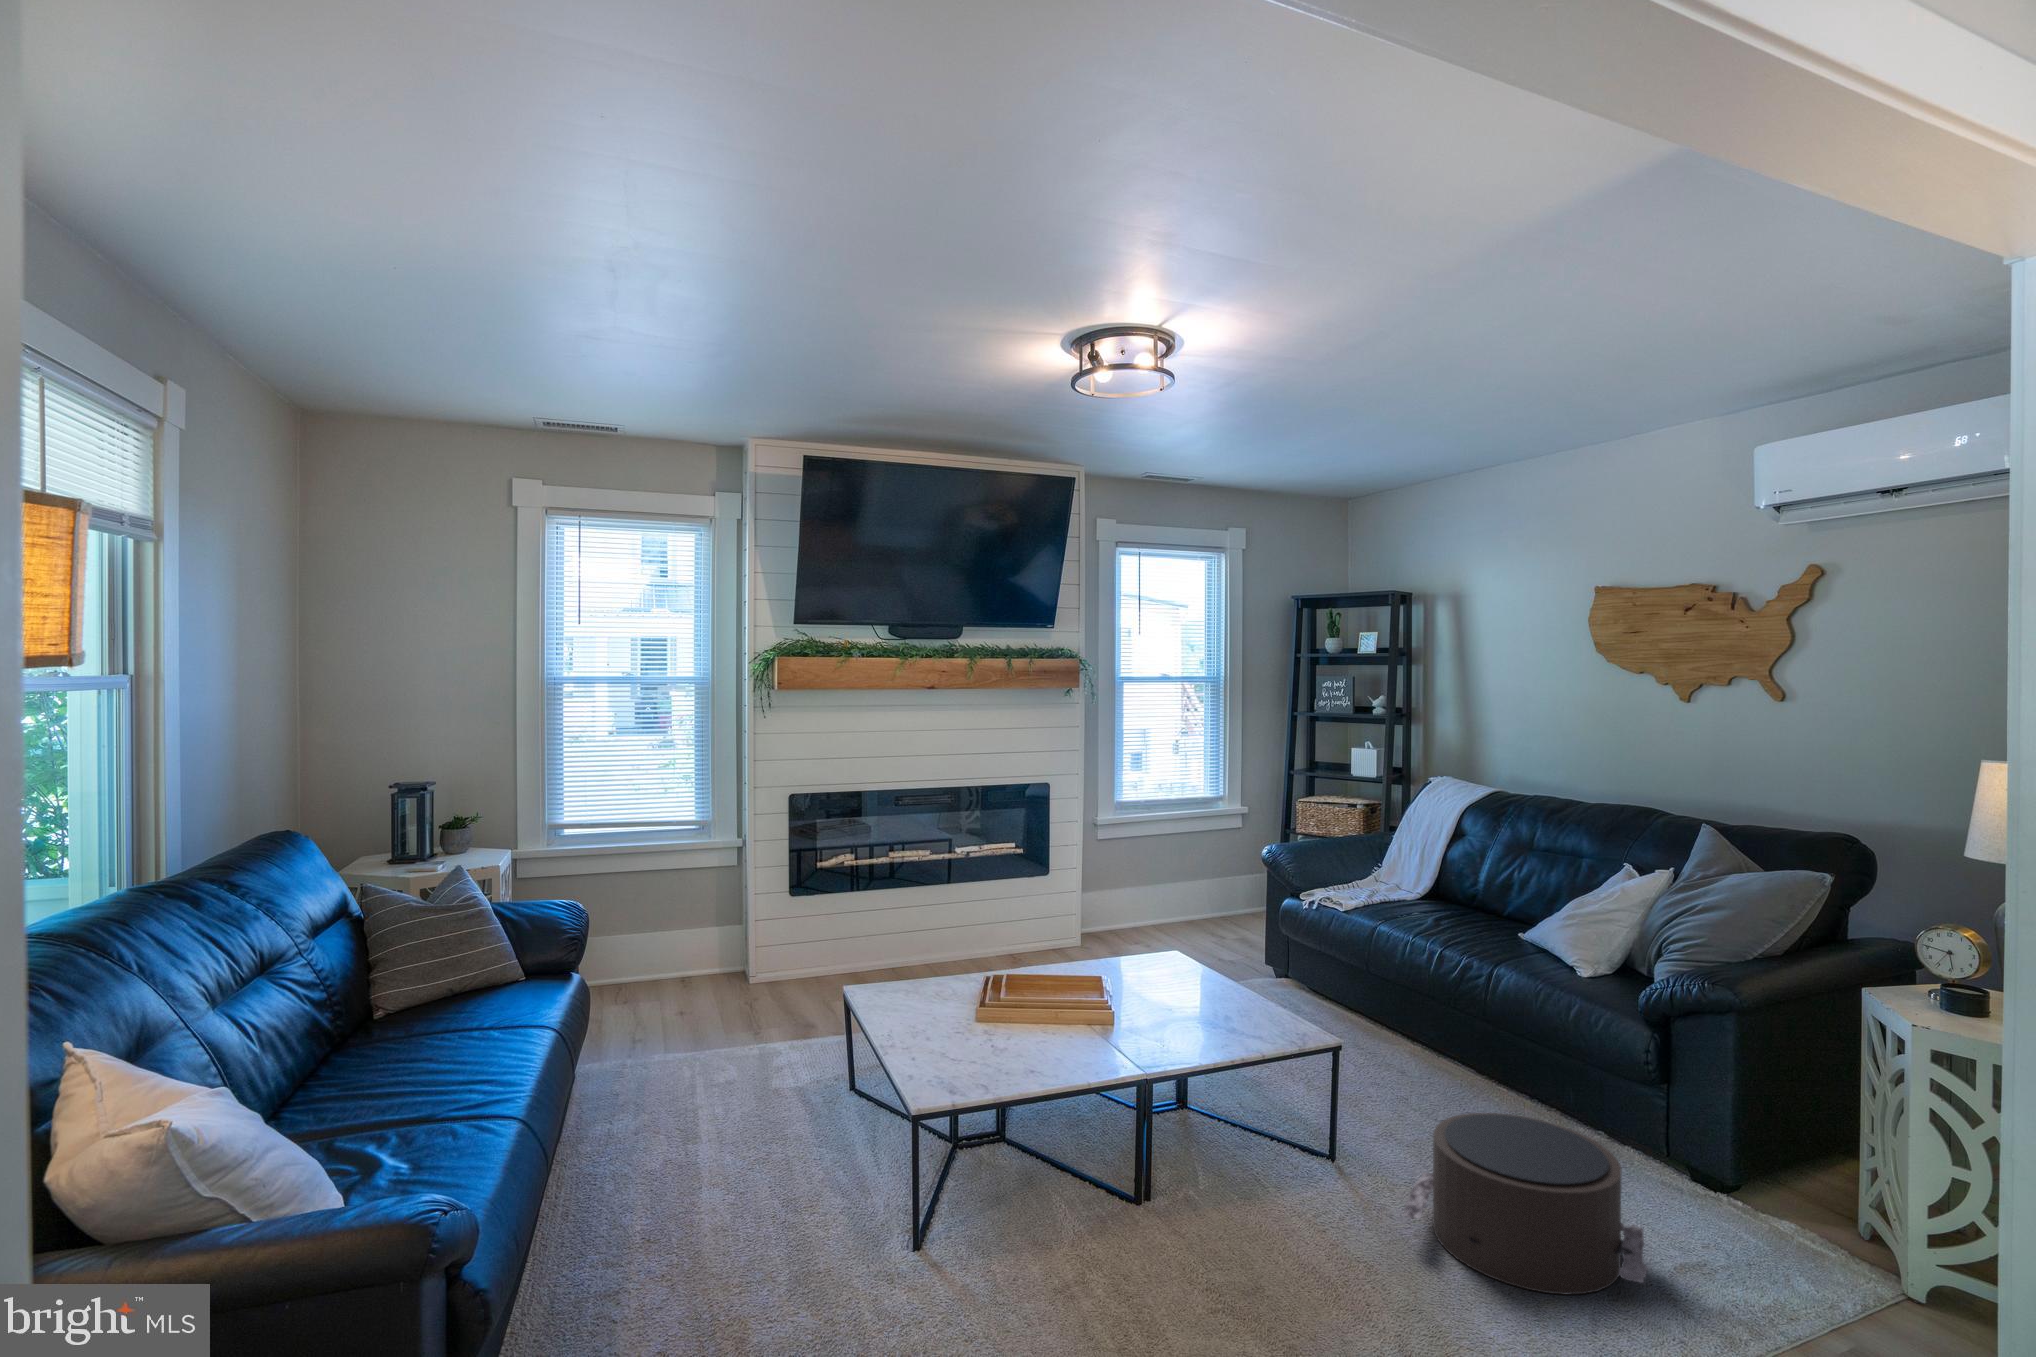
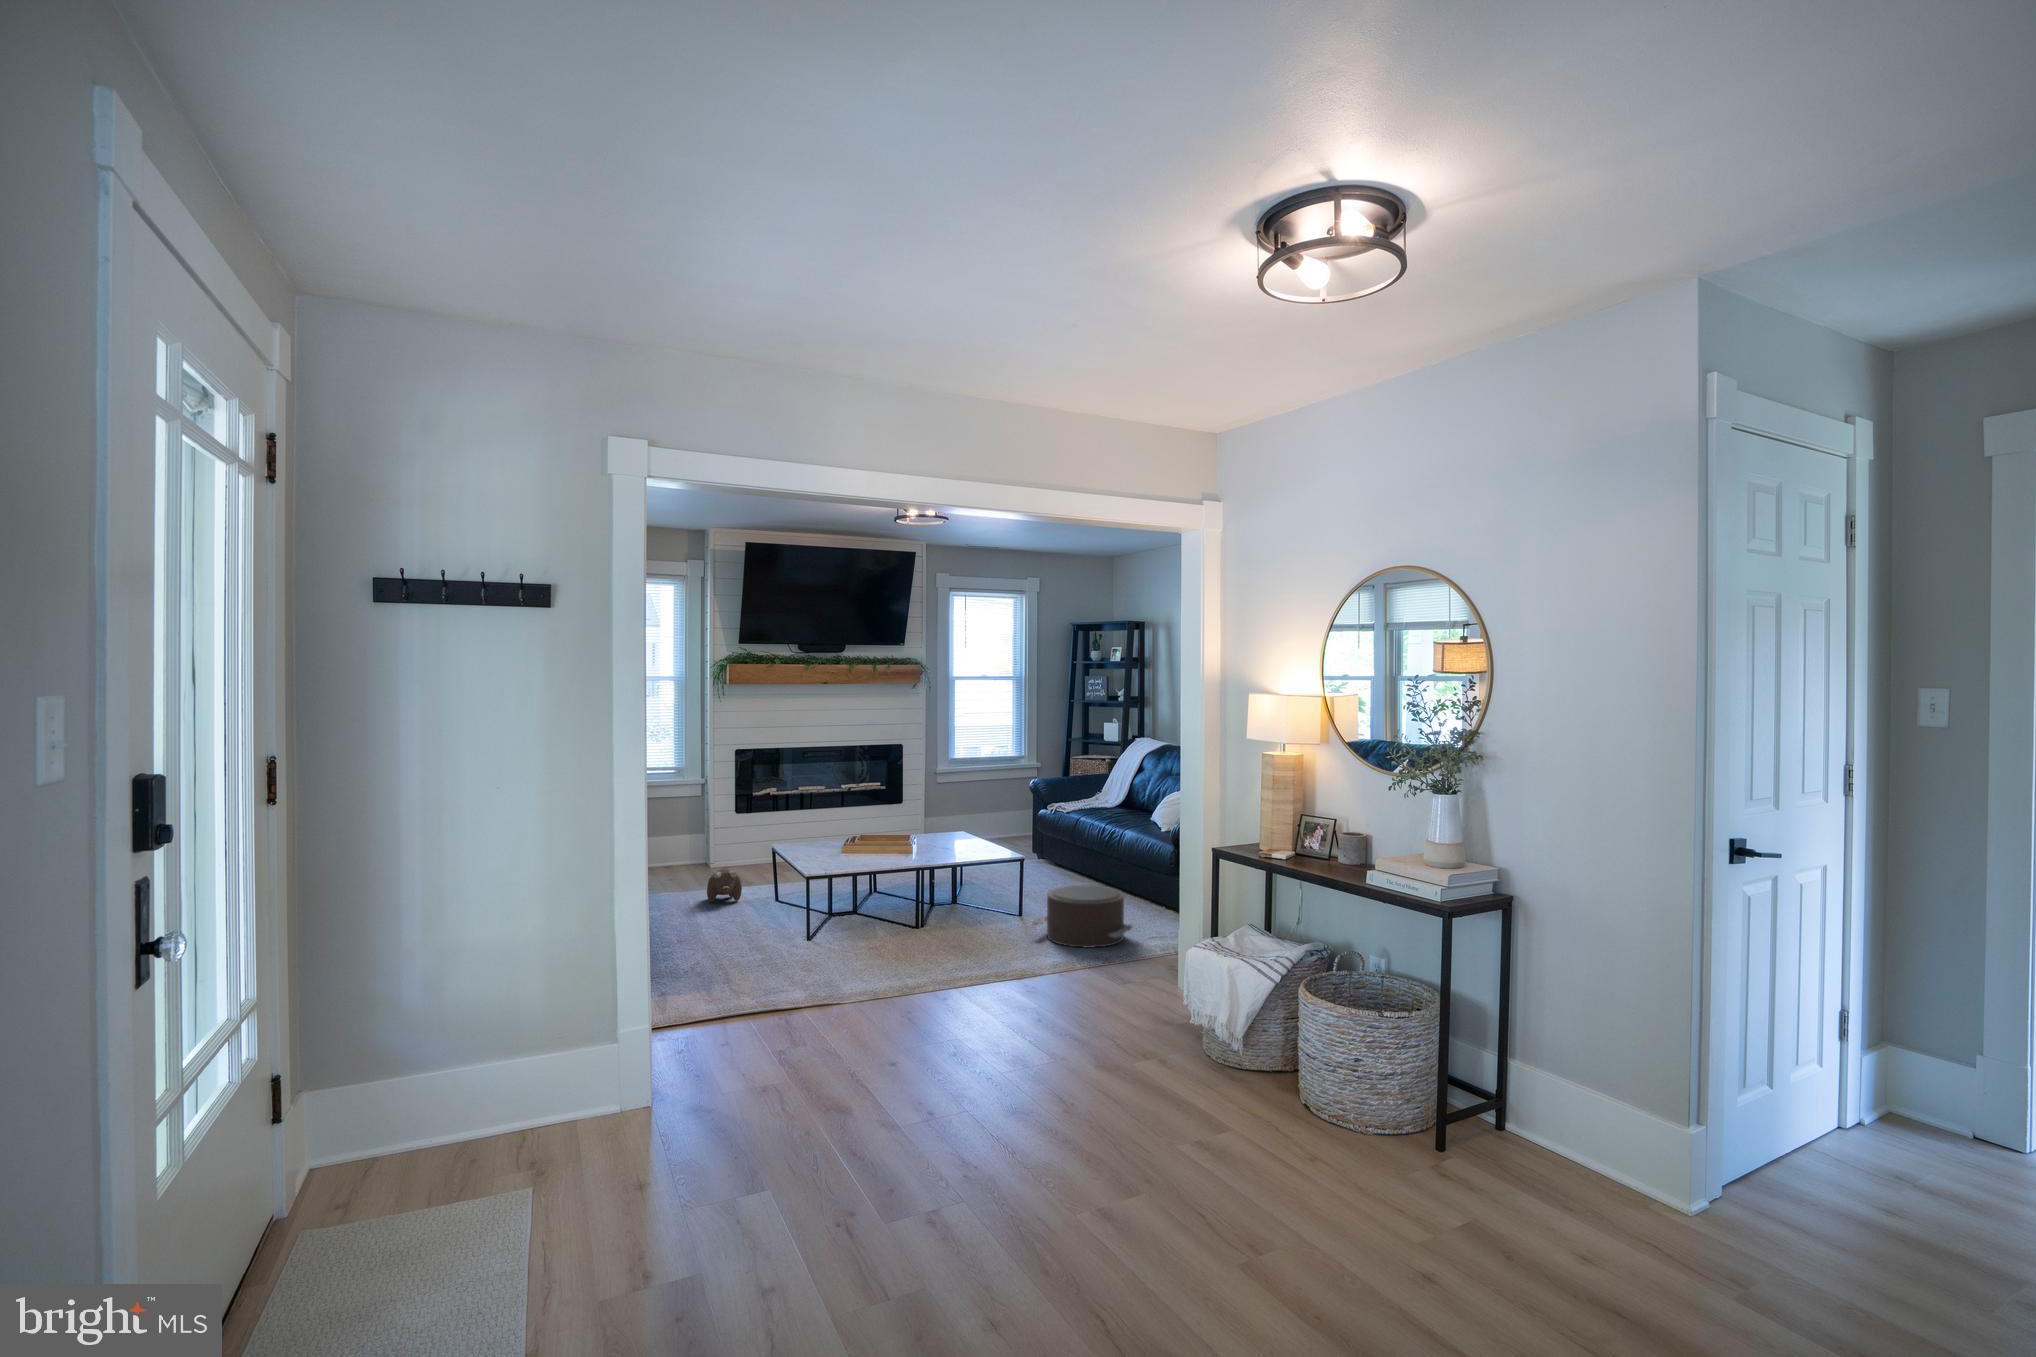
plush toy: none [732,1024,795,1089] -> present [707,869,742,903]

